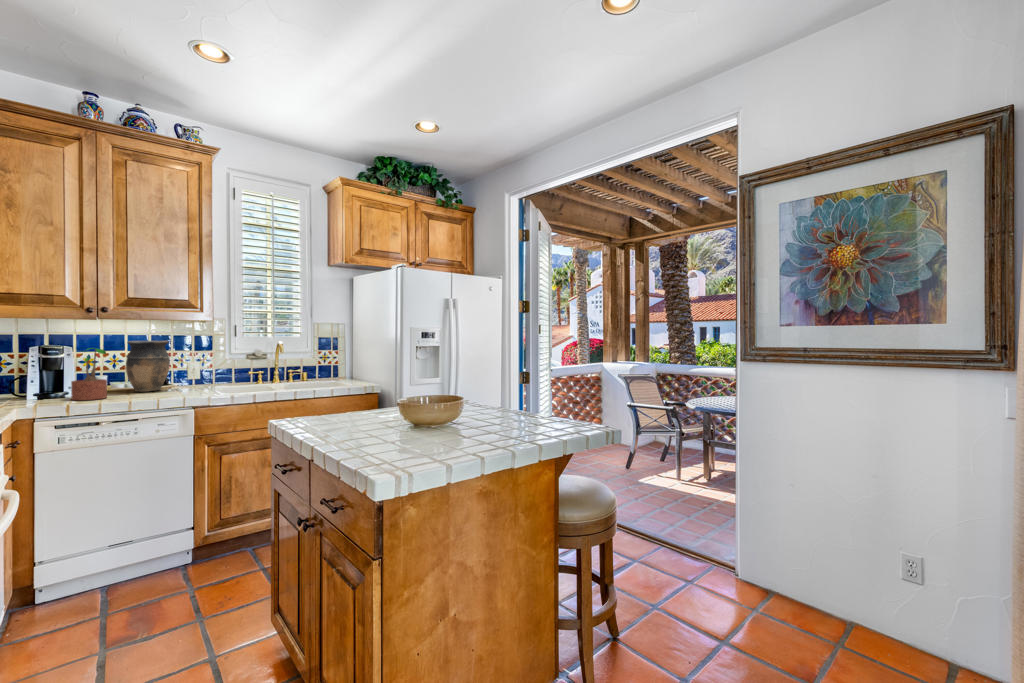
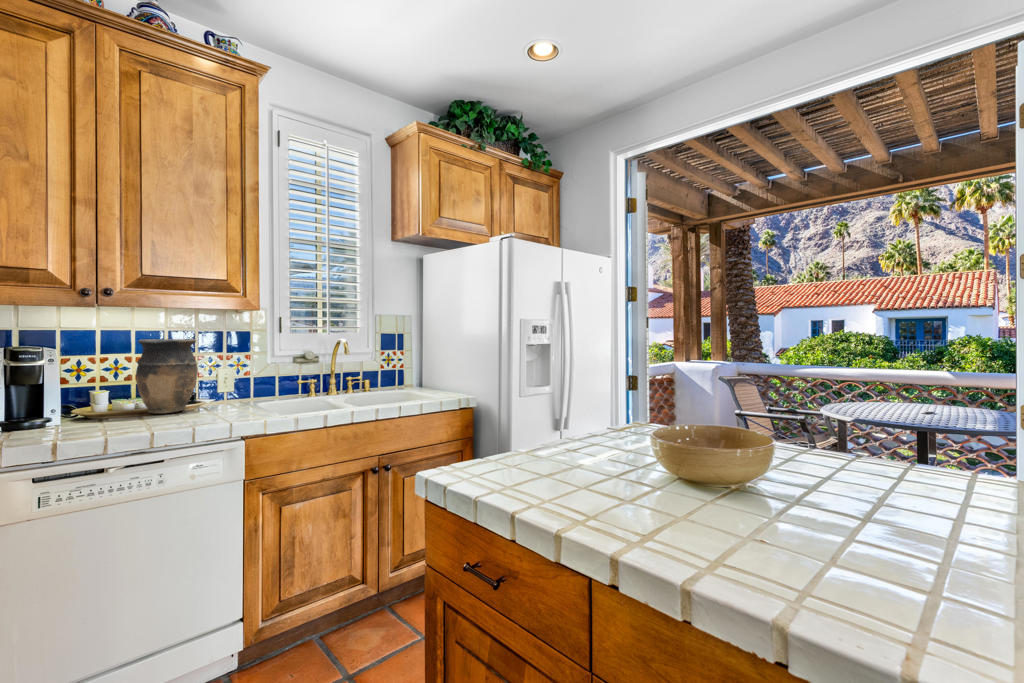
potted plant: present [71,348,107,400] -> none [59,349,113,430]

